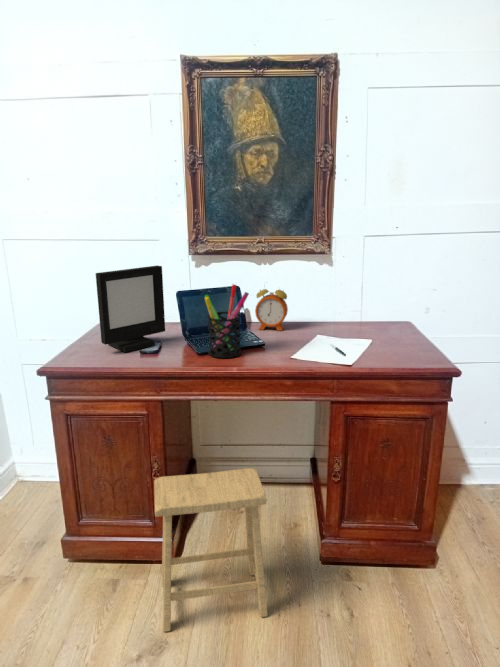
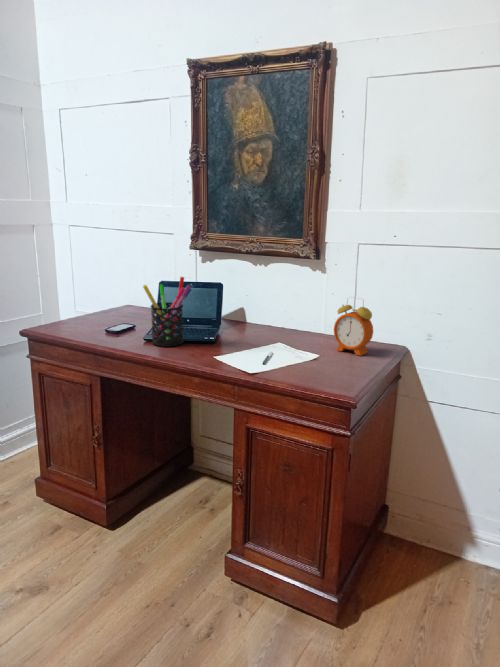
picture frame: present [96,265,165,352] -> none [75,255,143,329]
alarm clock: present [255,289,288,331] -> present [334,305,373,356]
footstool: present [154,468,268,632] -> none [46,442,168,603]

